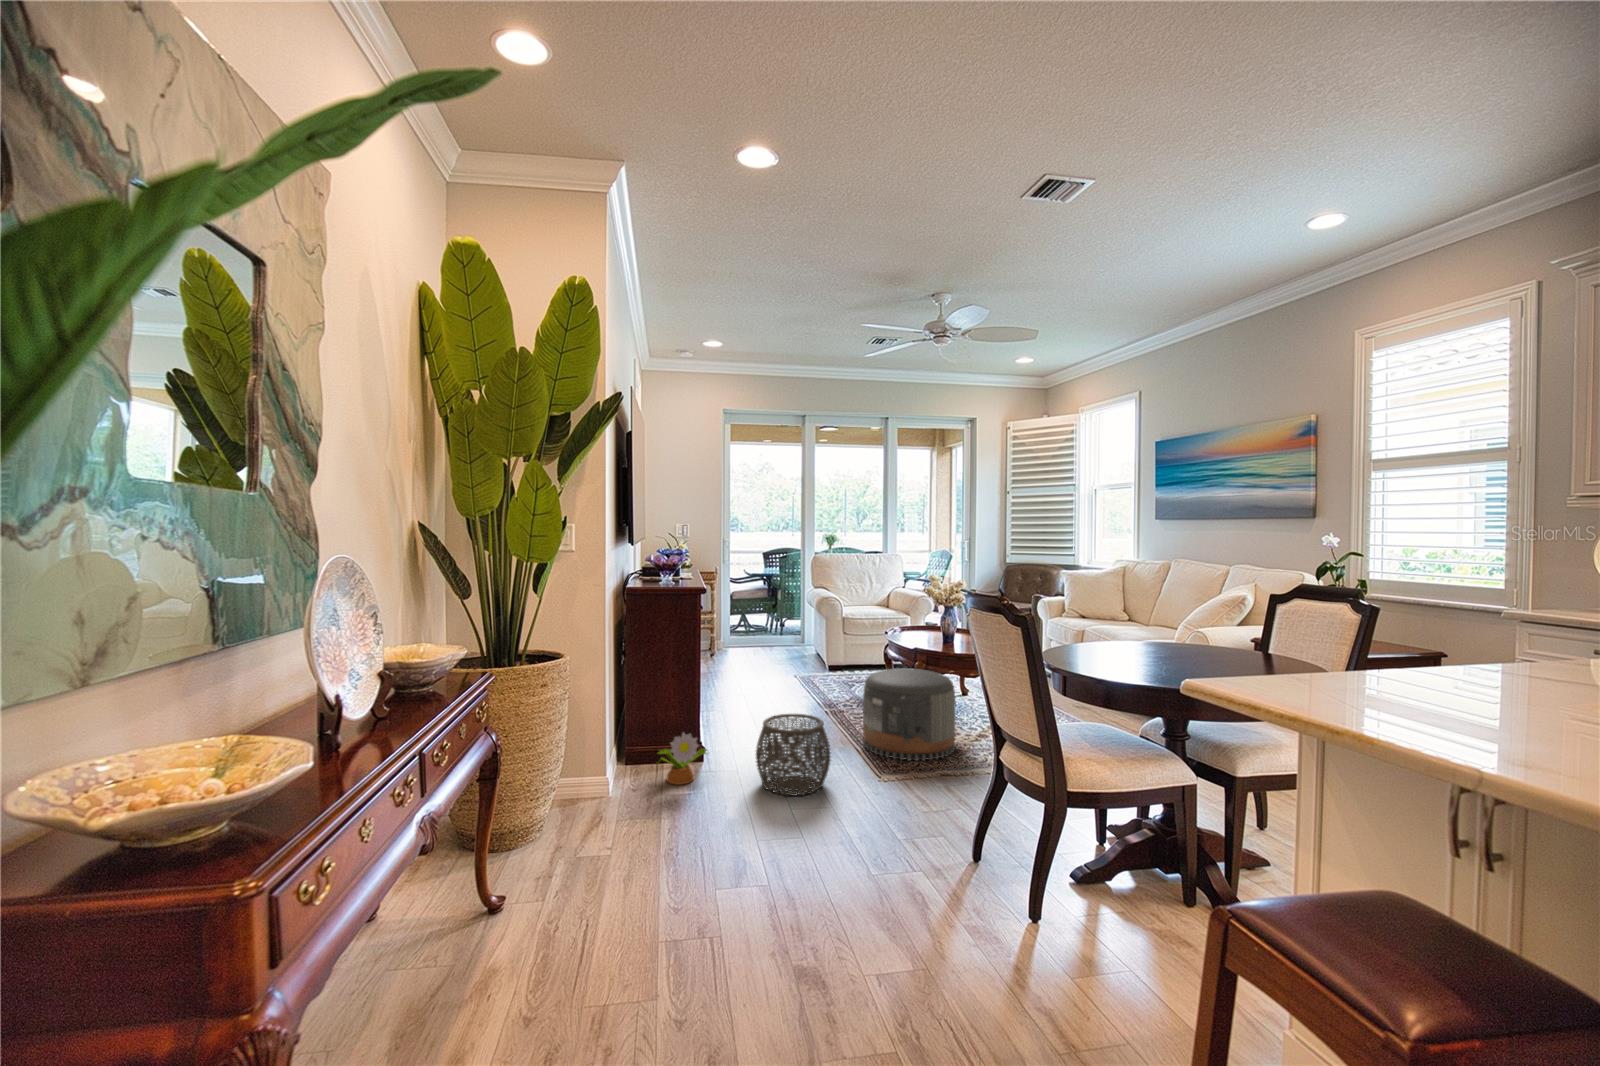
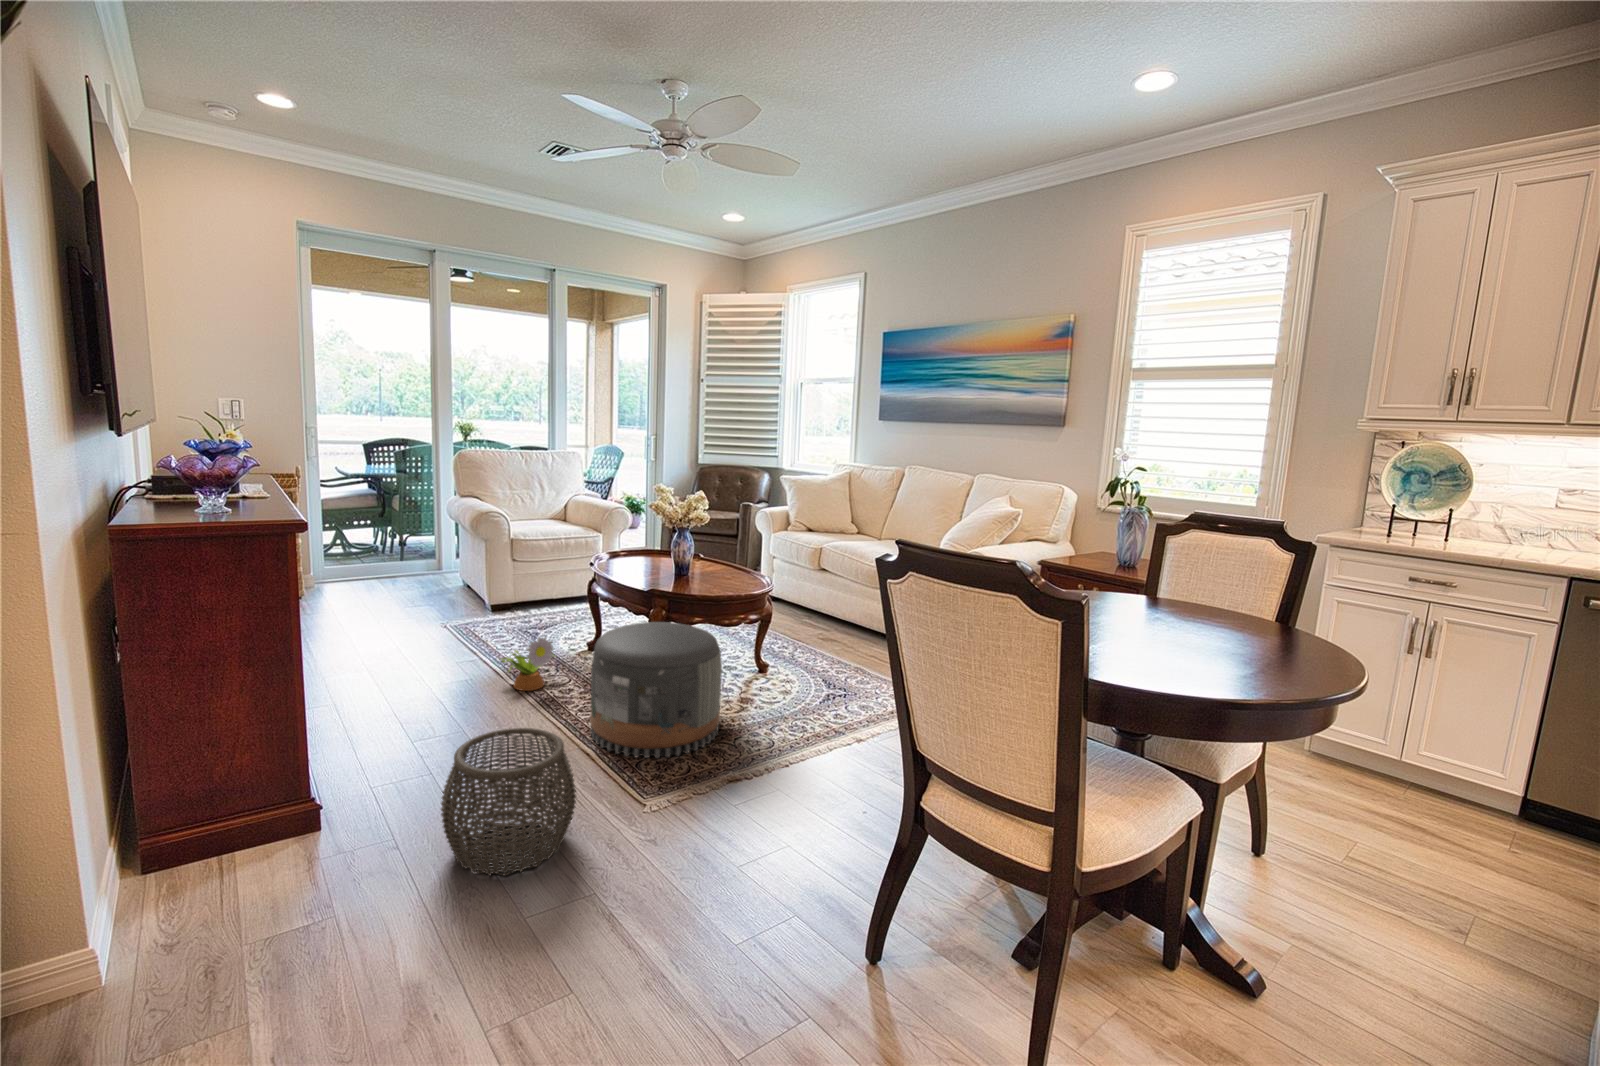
decorative plant: present [659,733,707,785] -> present [501,637,555,691]

